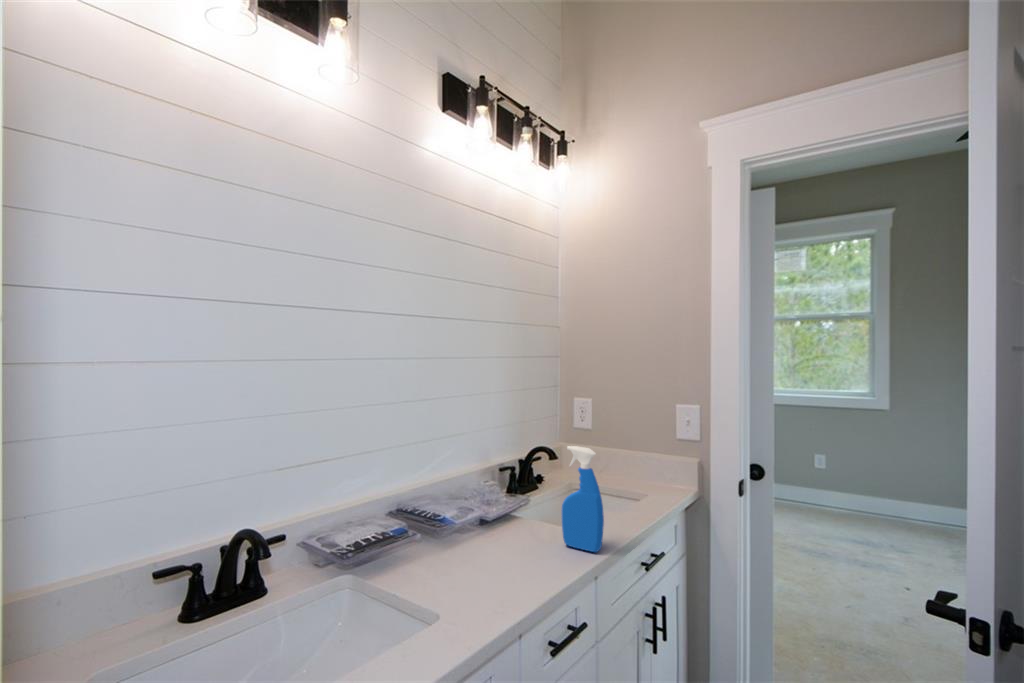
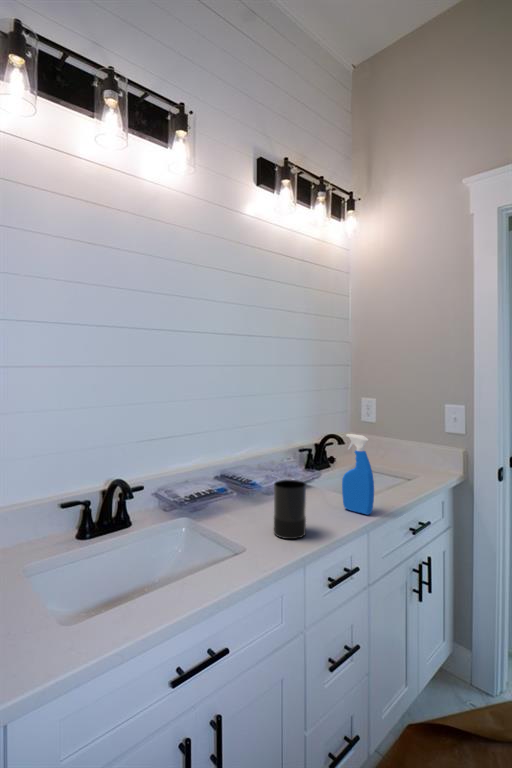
candle: none [471,514,520,599] -> present [274,480,306,539]

